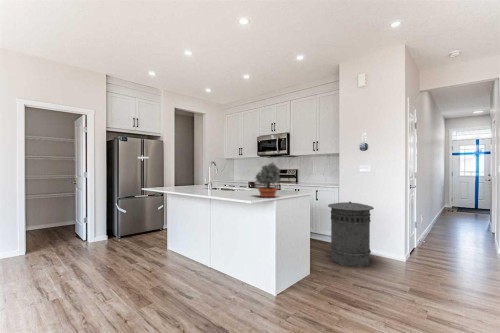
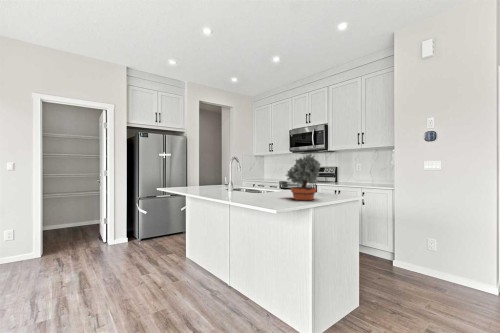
trash can: present [328,202,374,267] -> none [381,206,448,295]

